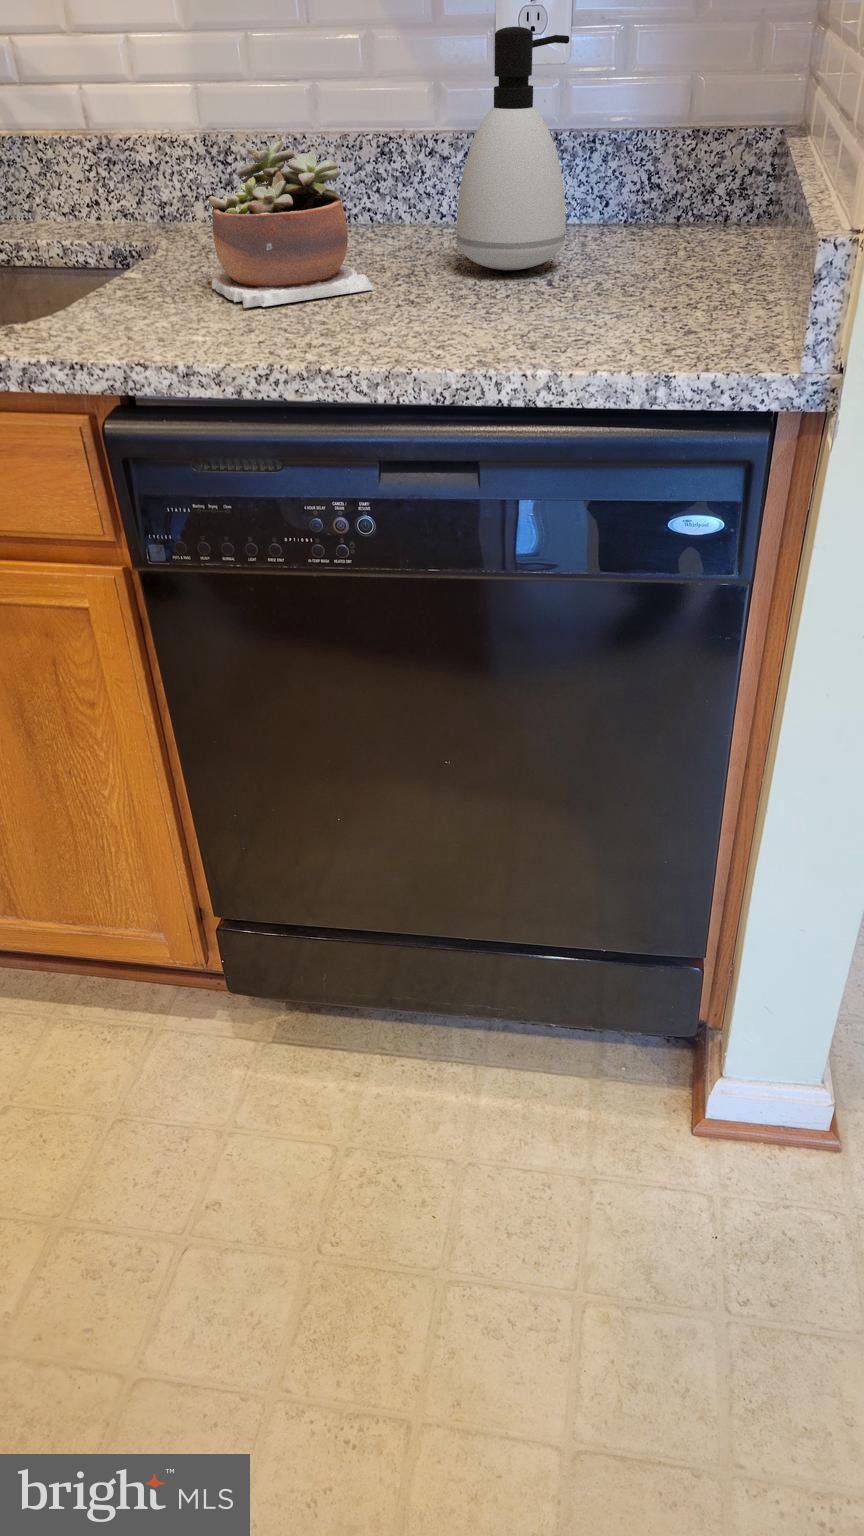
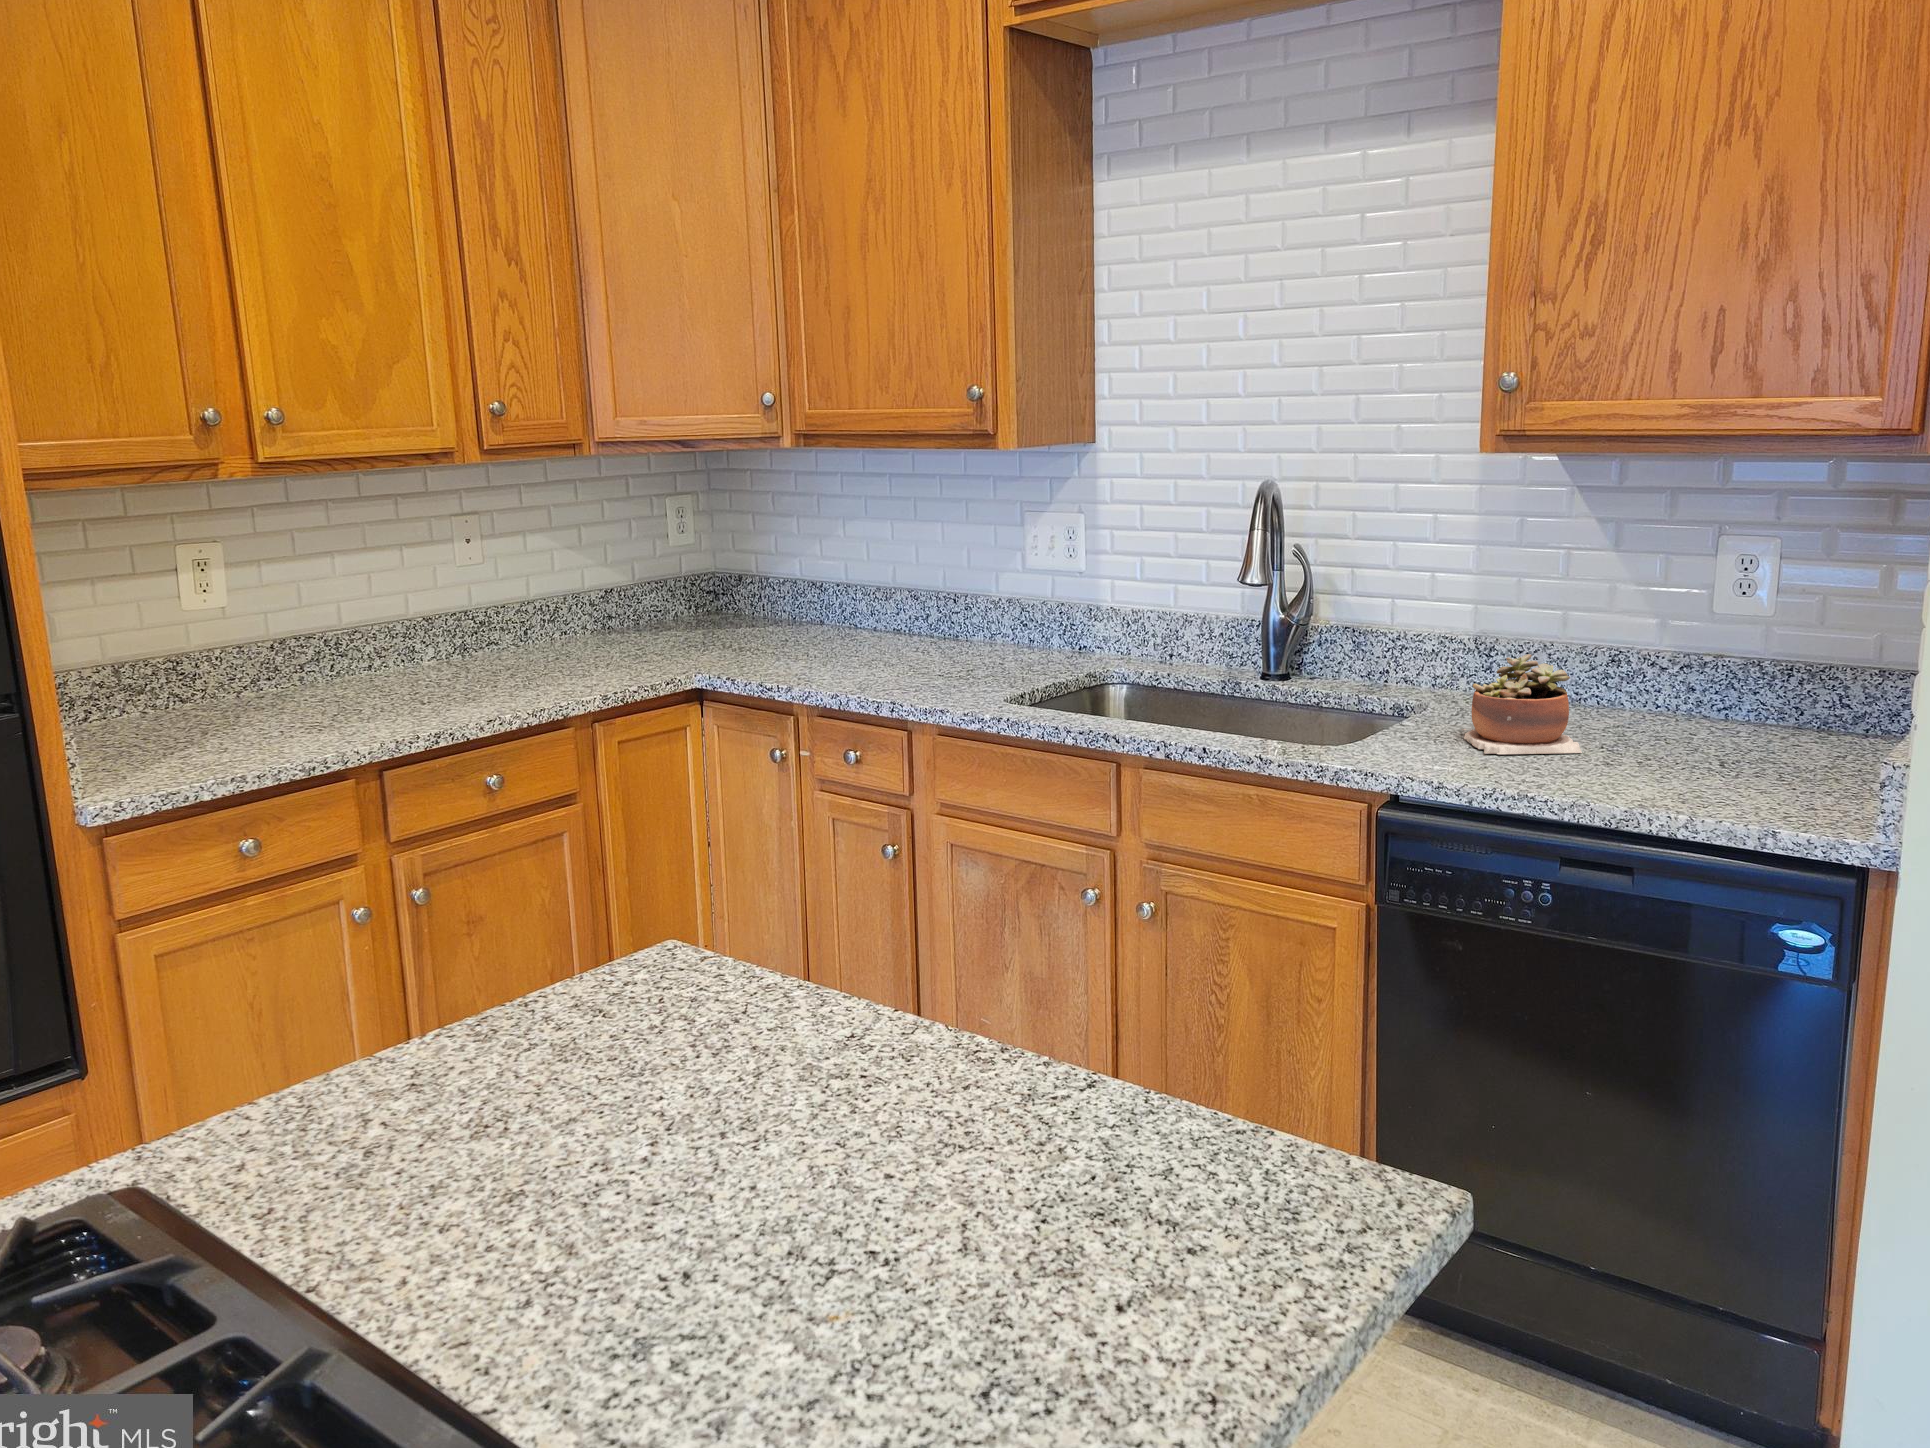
soap dispenser: present [457,27,569,270] -> none [1654,603,1754,753]

